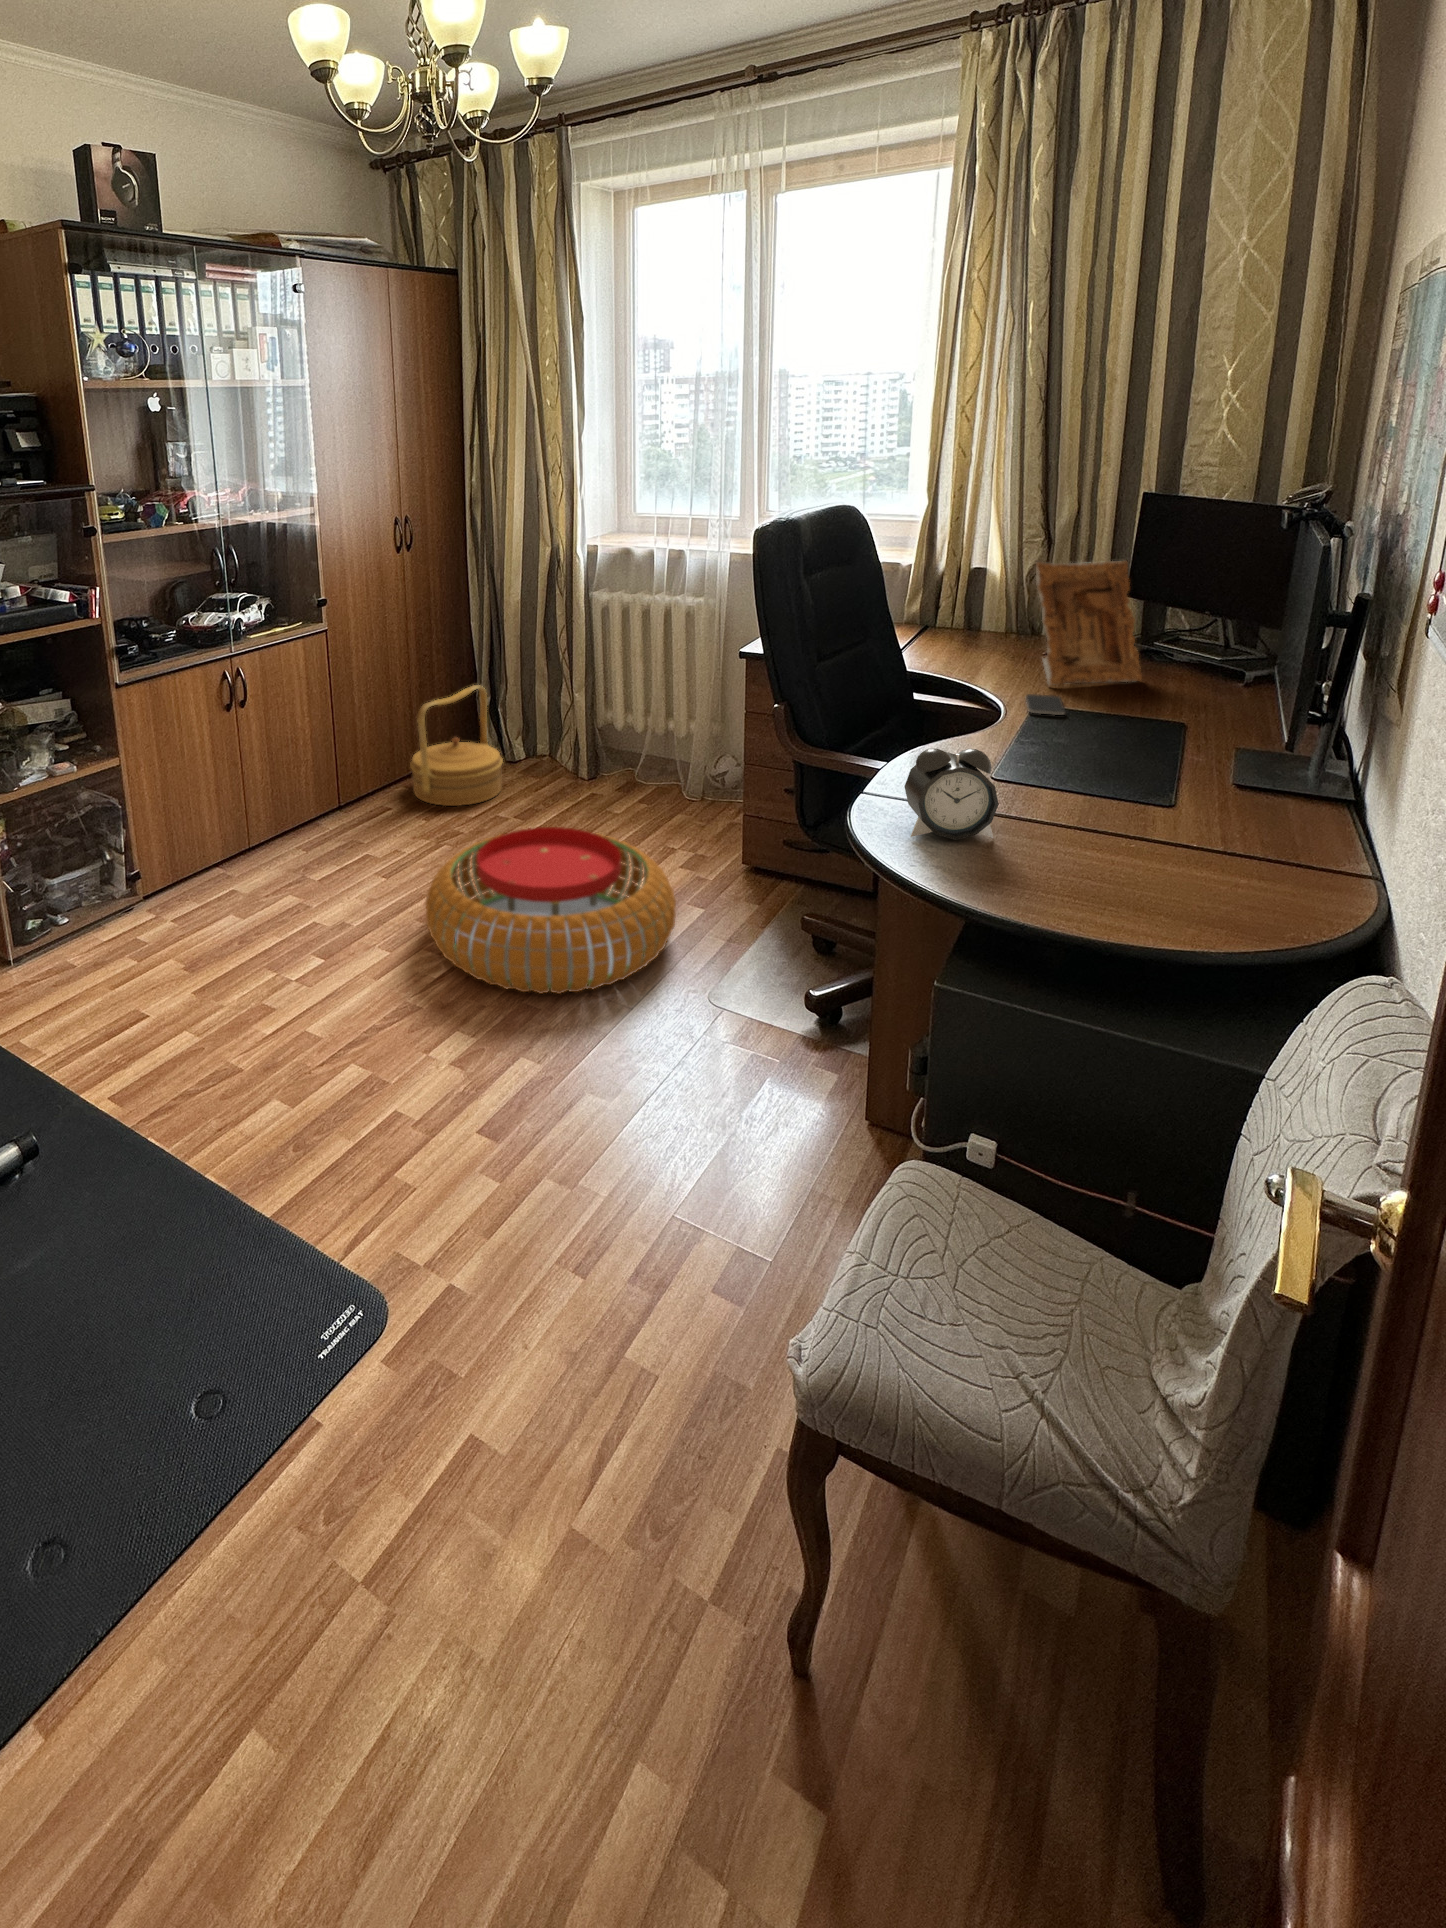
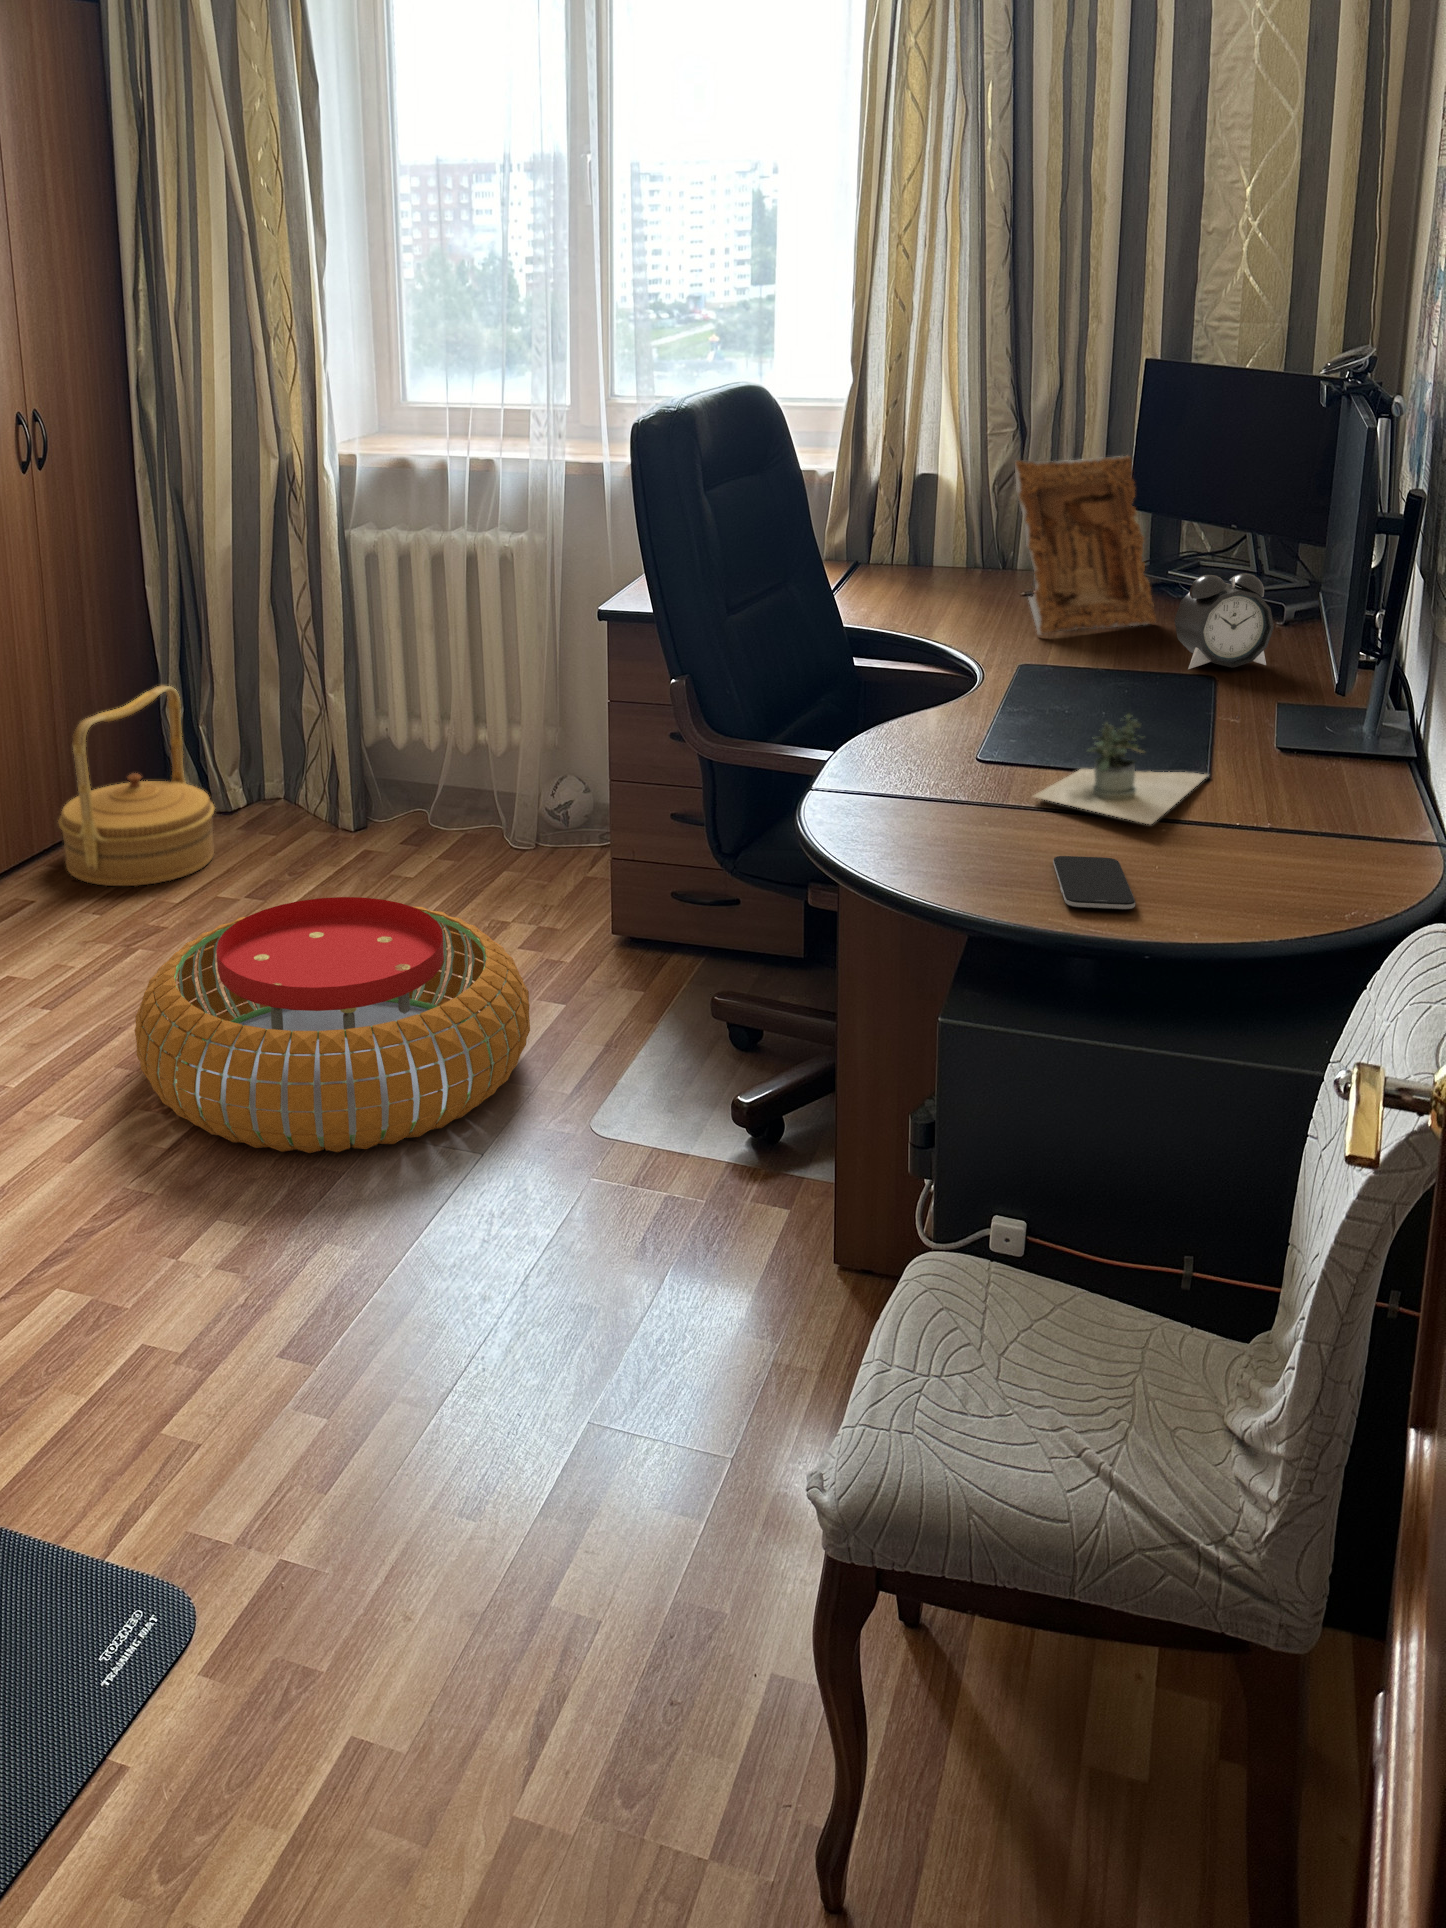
smartphone: present [1026,694,1065,715] -> present [1053,856,1135,910]
alarm clock: present [905,748,999,840] -> present [1174,573,1274,669]
potted plant: none [1023,752,1199,839] -> present [1034,714,1239,824]

